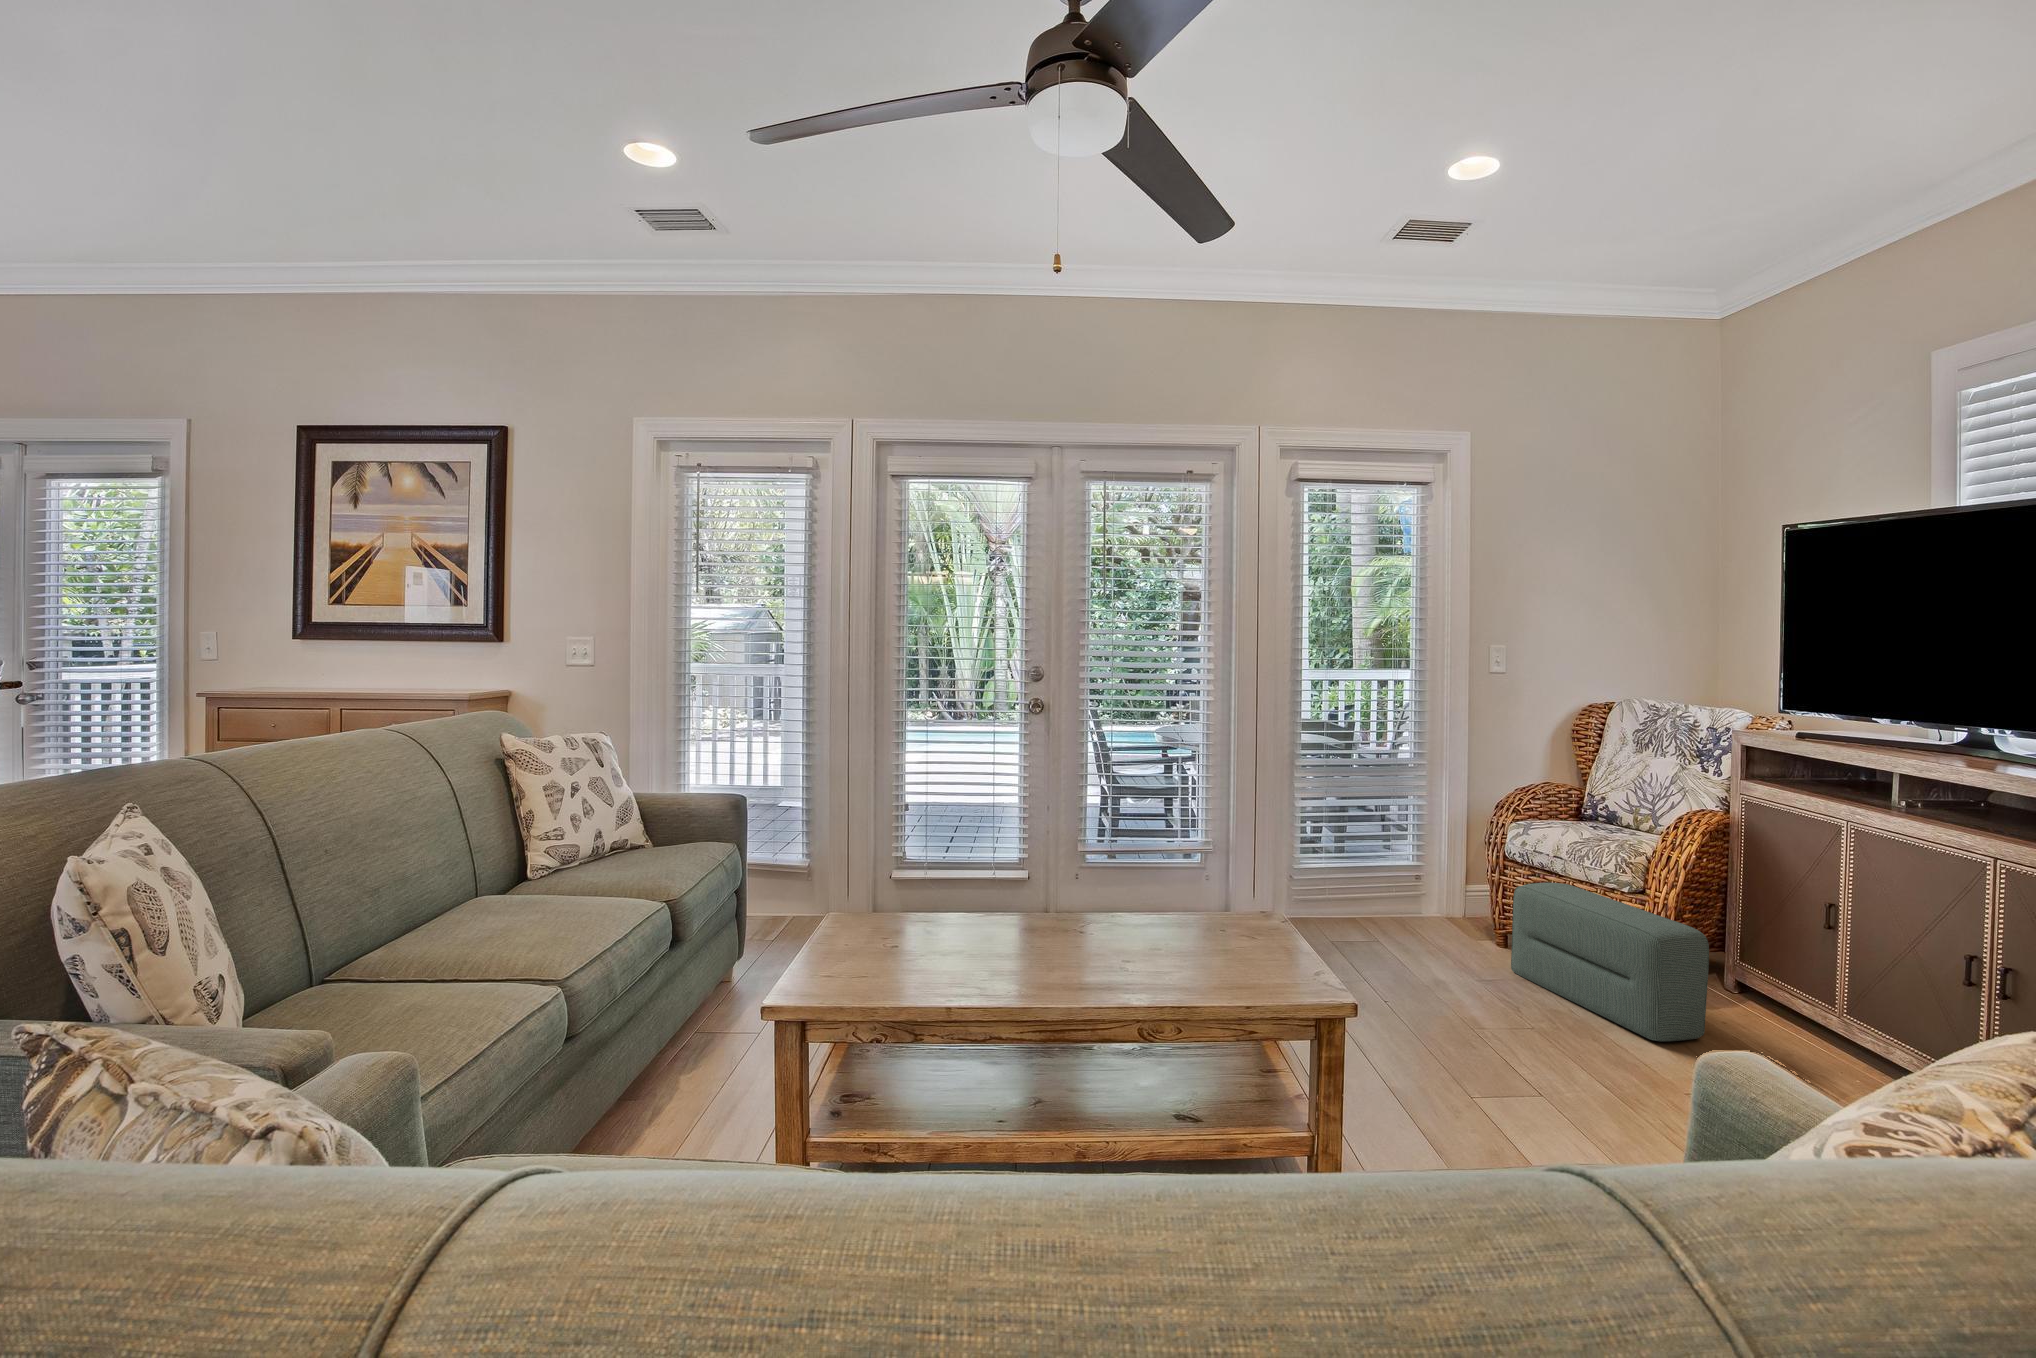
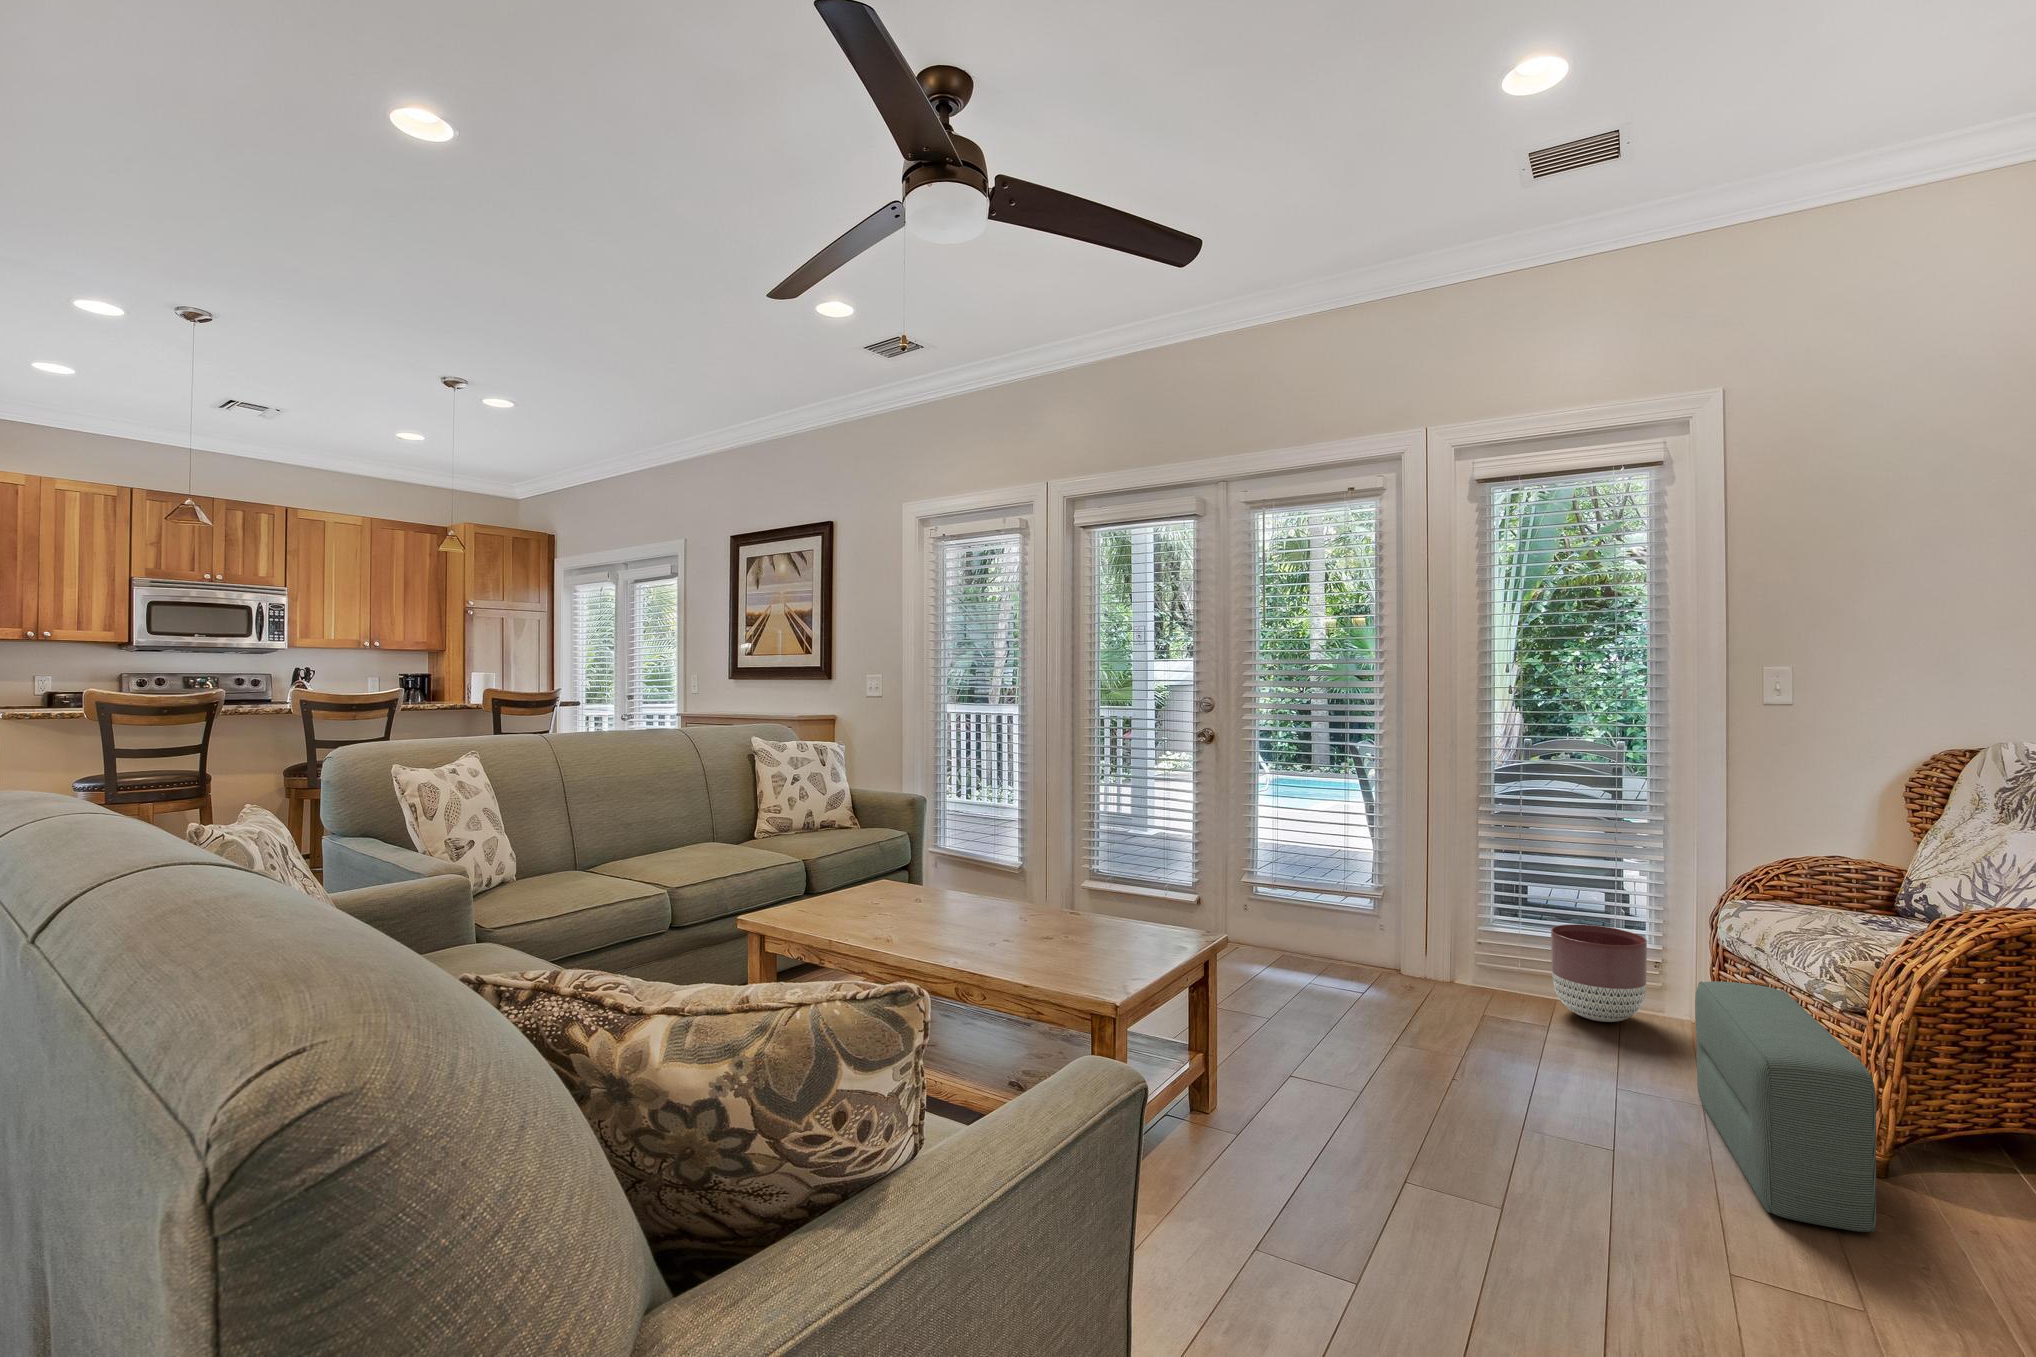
planter: none [1347,851,1418,928] -> present [1551,924,1647,1022]

